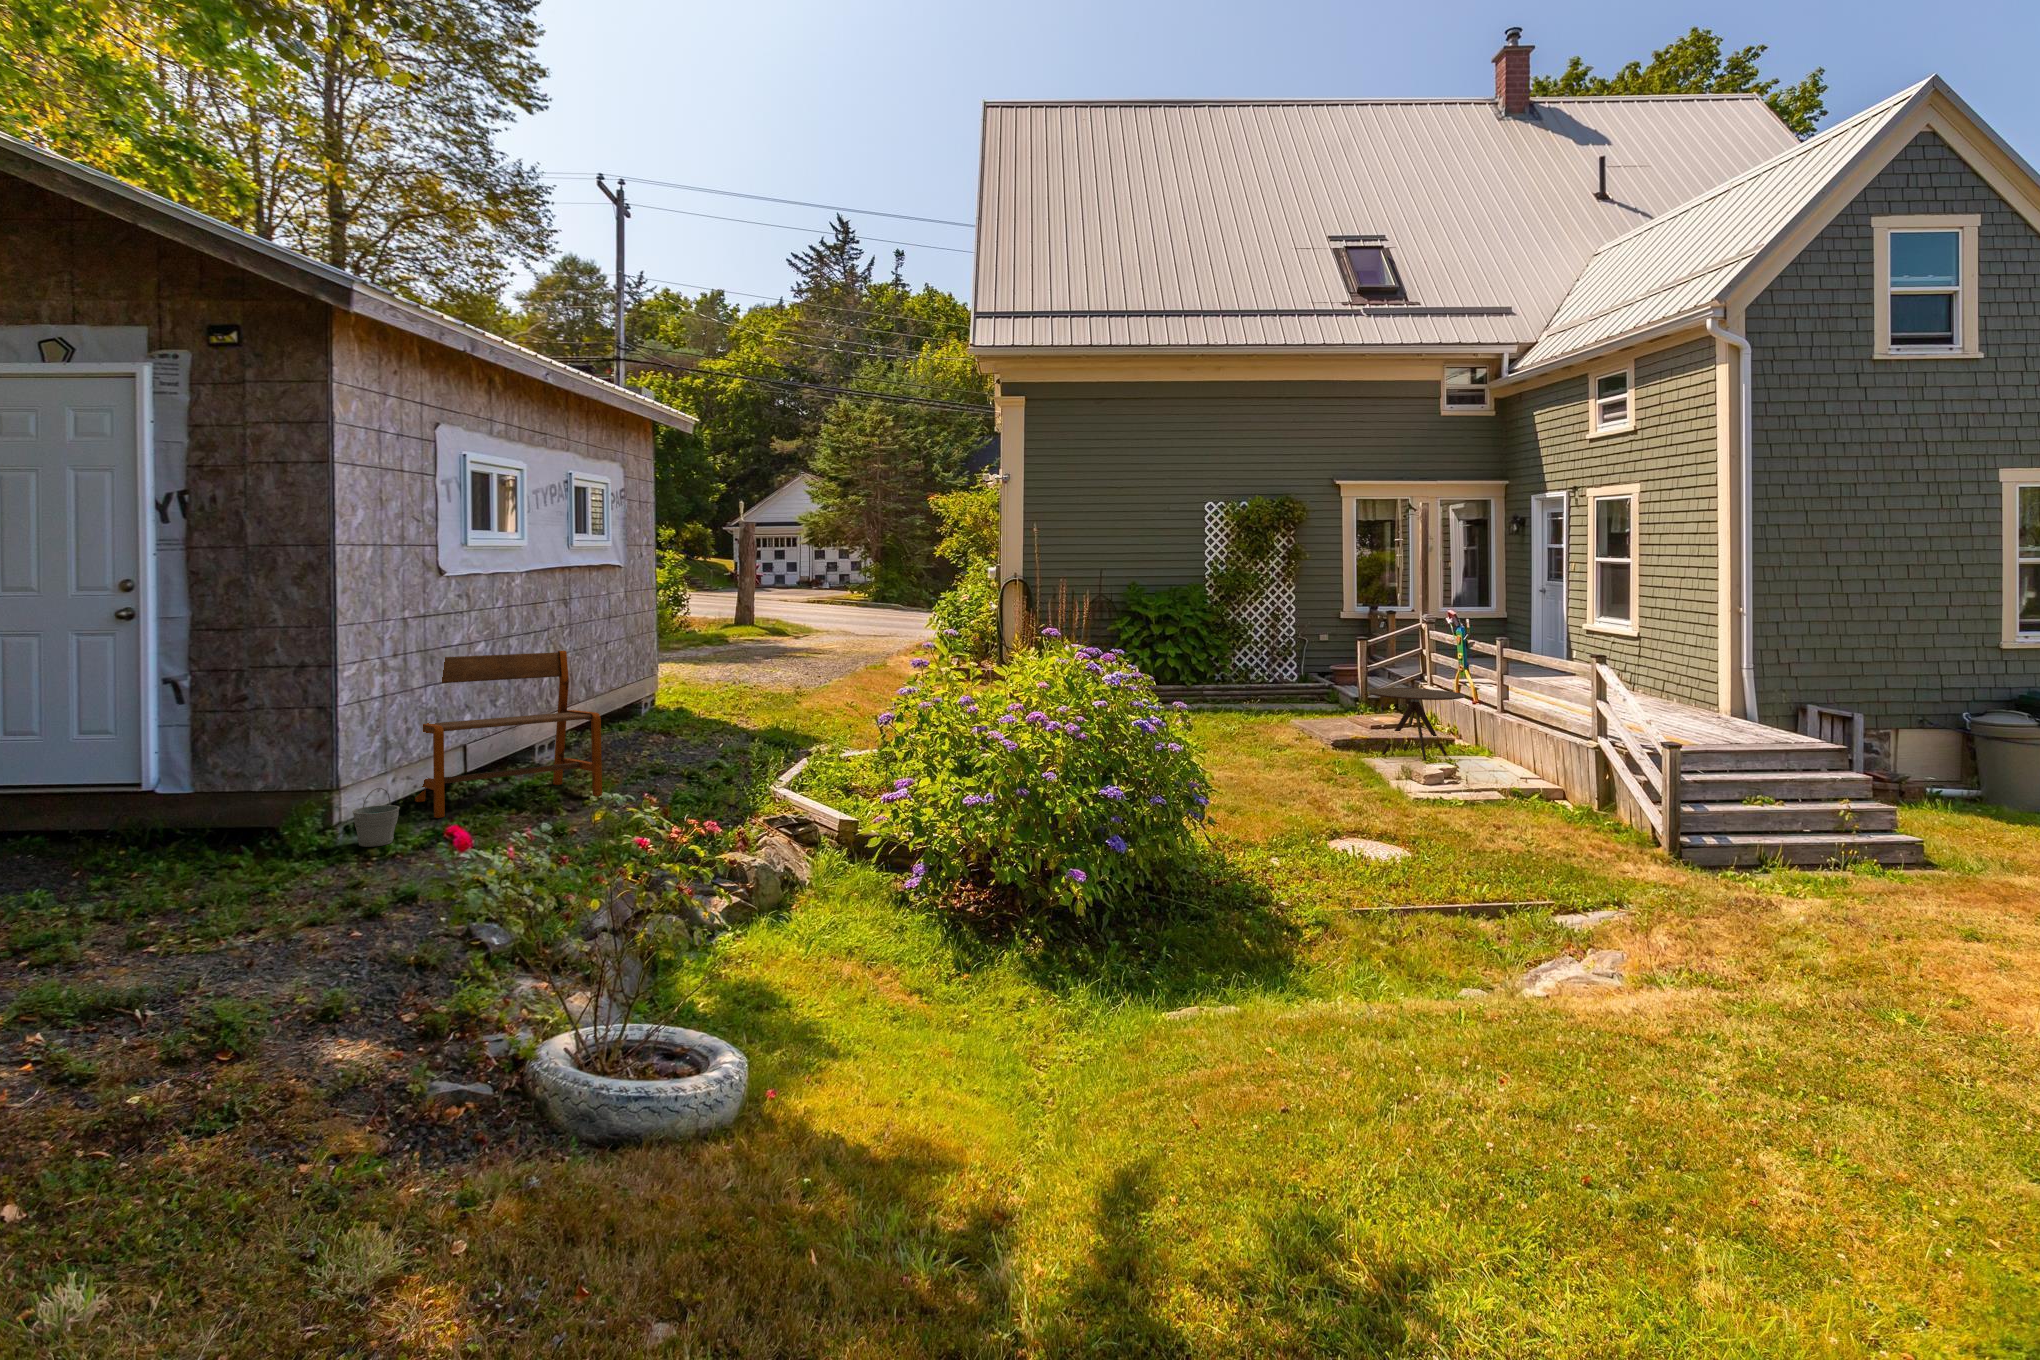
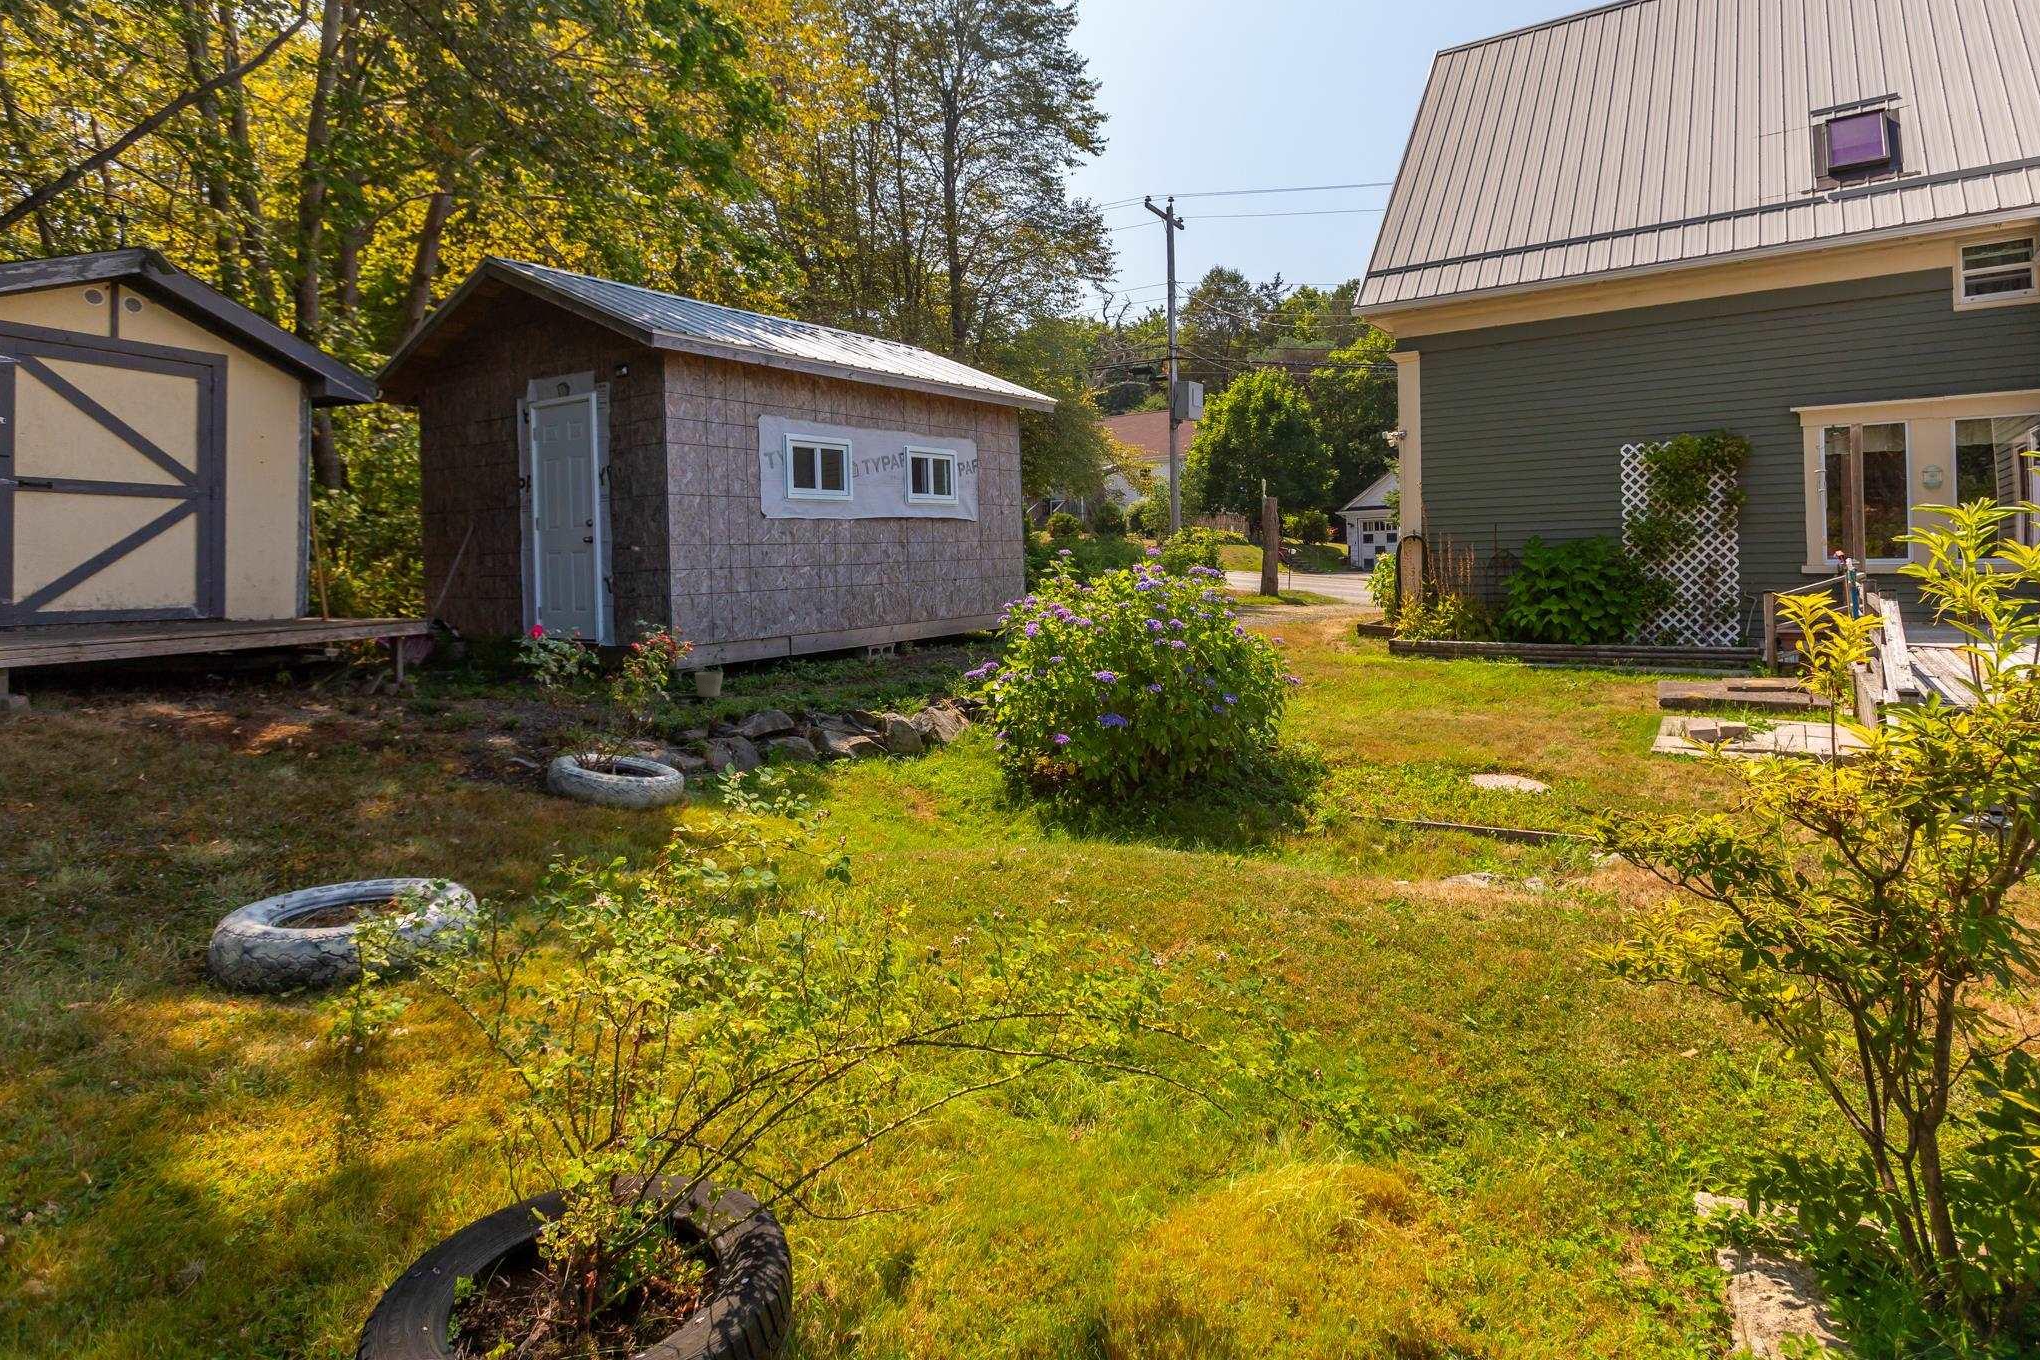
bench: present [415,651,602,818] -> none [766,578,886,688]
round table: present [1367,688,1464,761] -> none [1719,645,1848,729]

